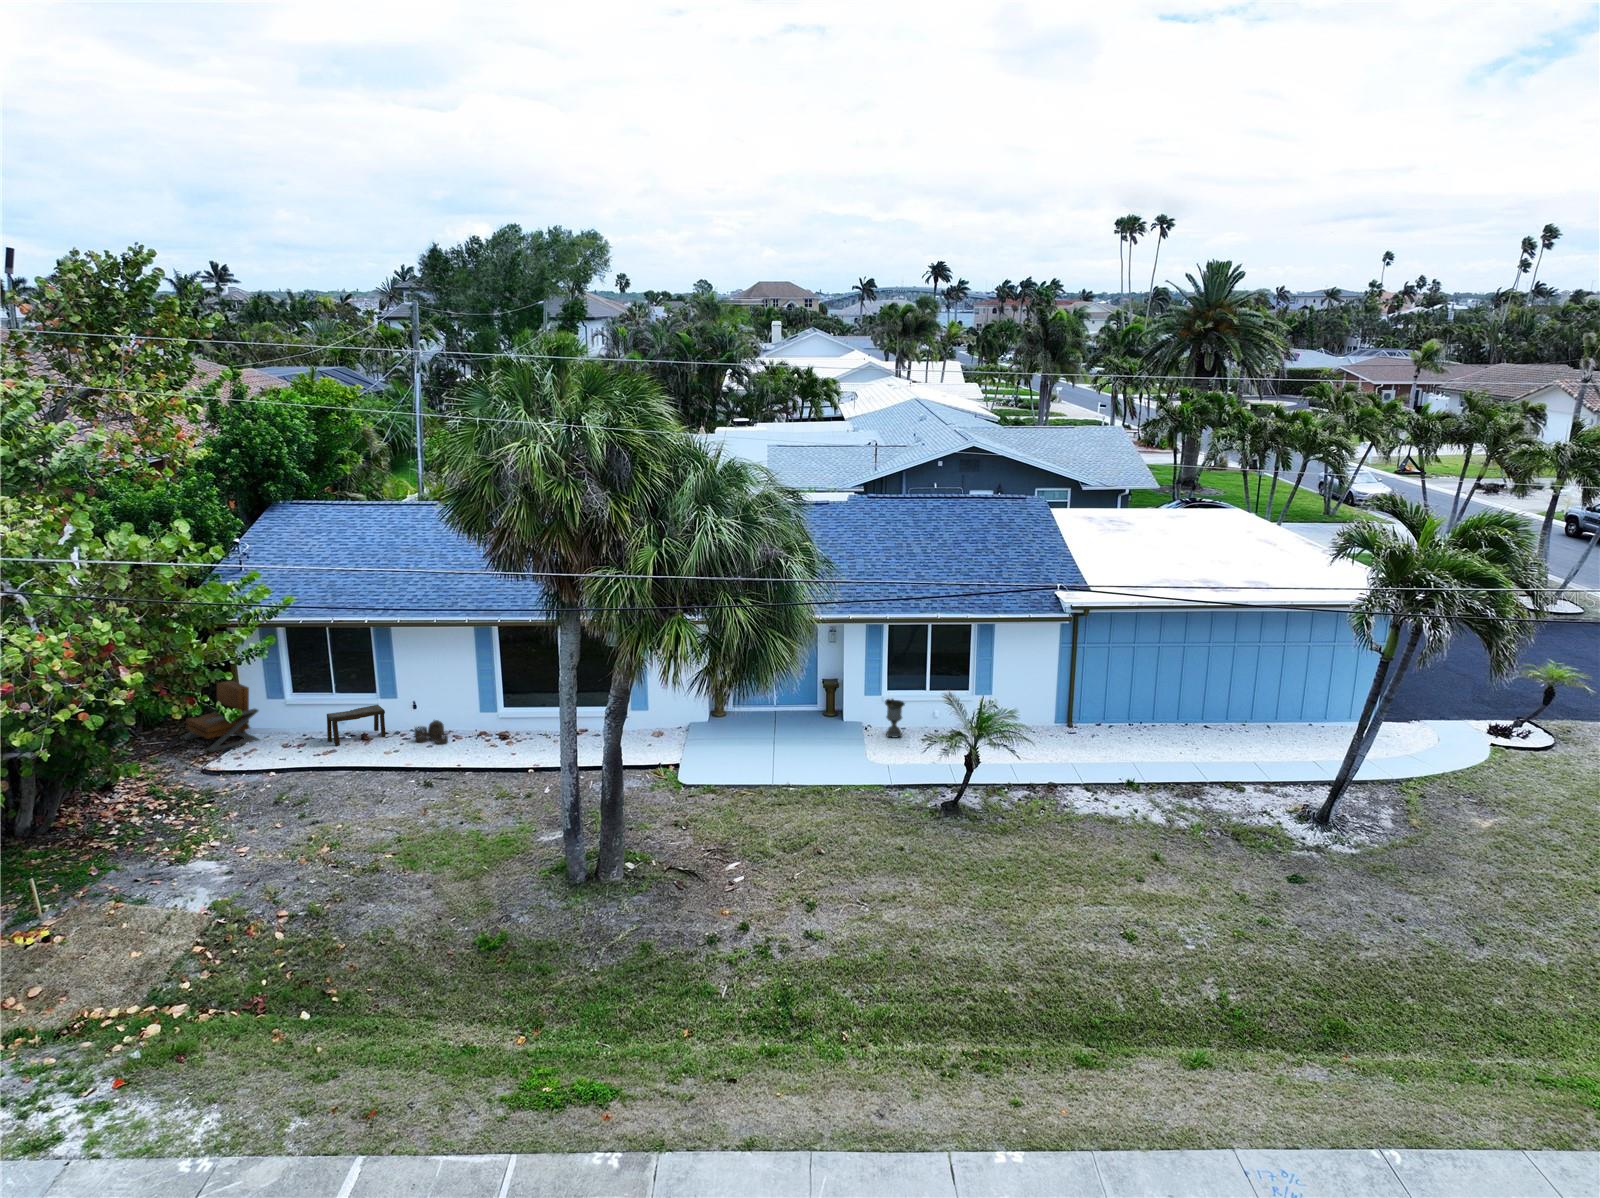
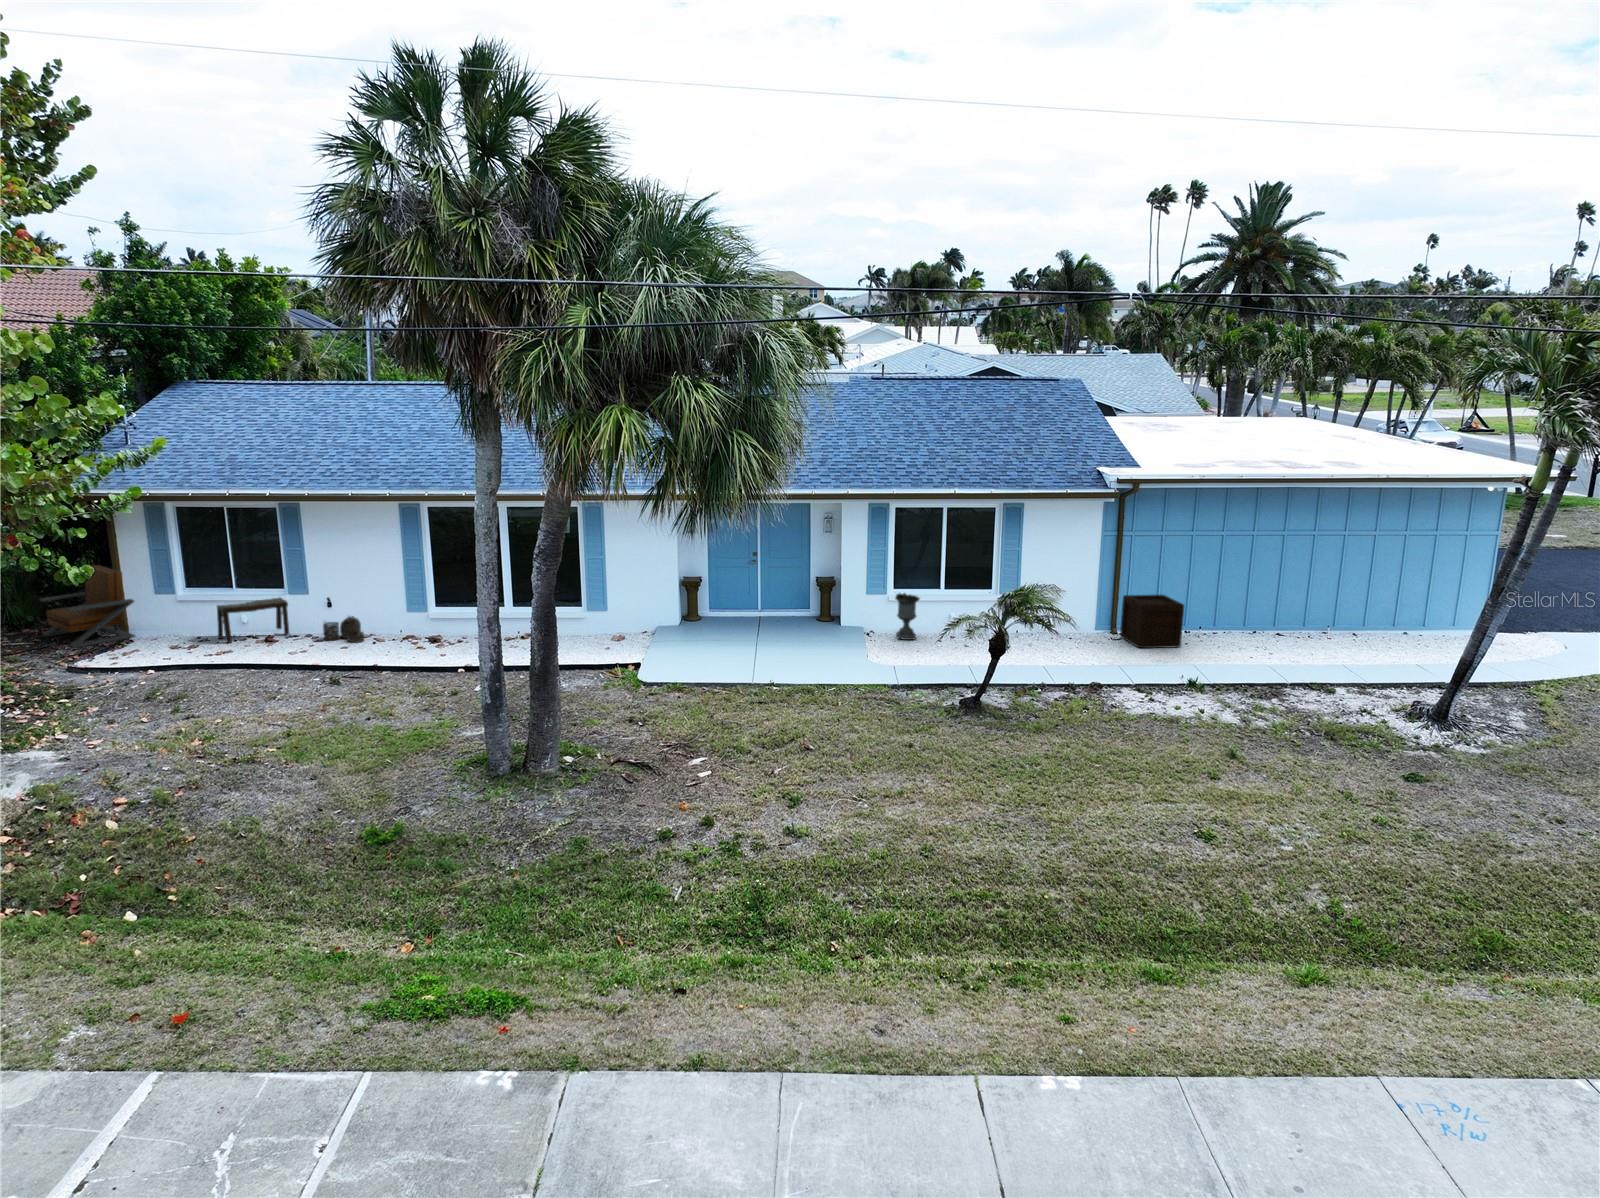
wooden crate: none [1070,698,1122,745] -> present [1120,595,1184,648]

